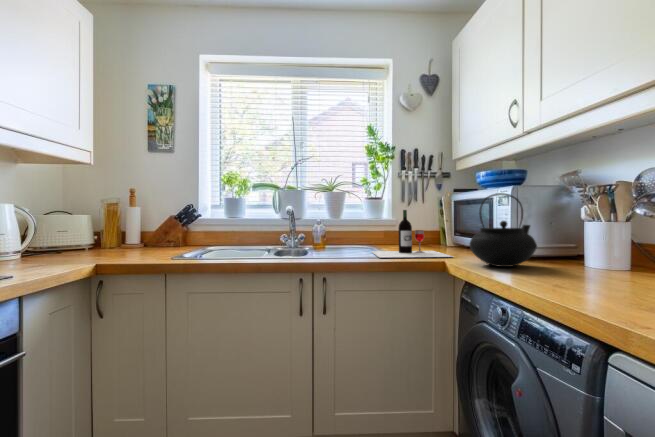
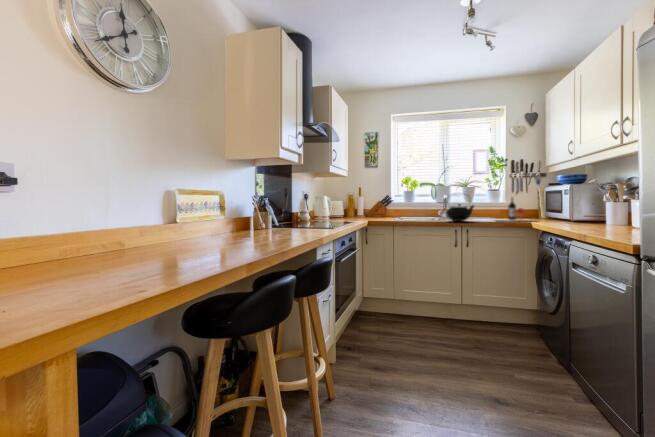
teapot: present [469,193,537,267] -> present [446,204,474,222]

